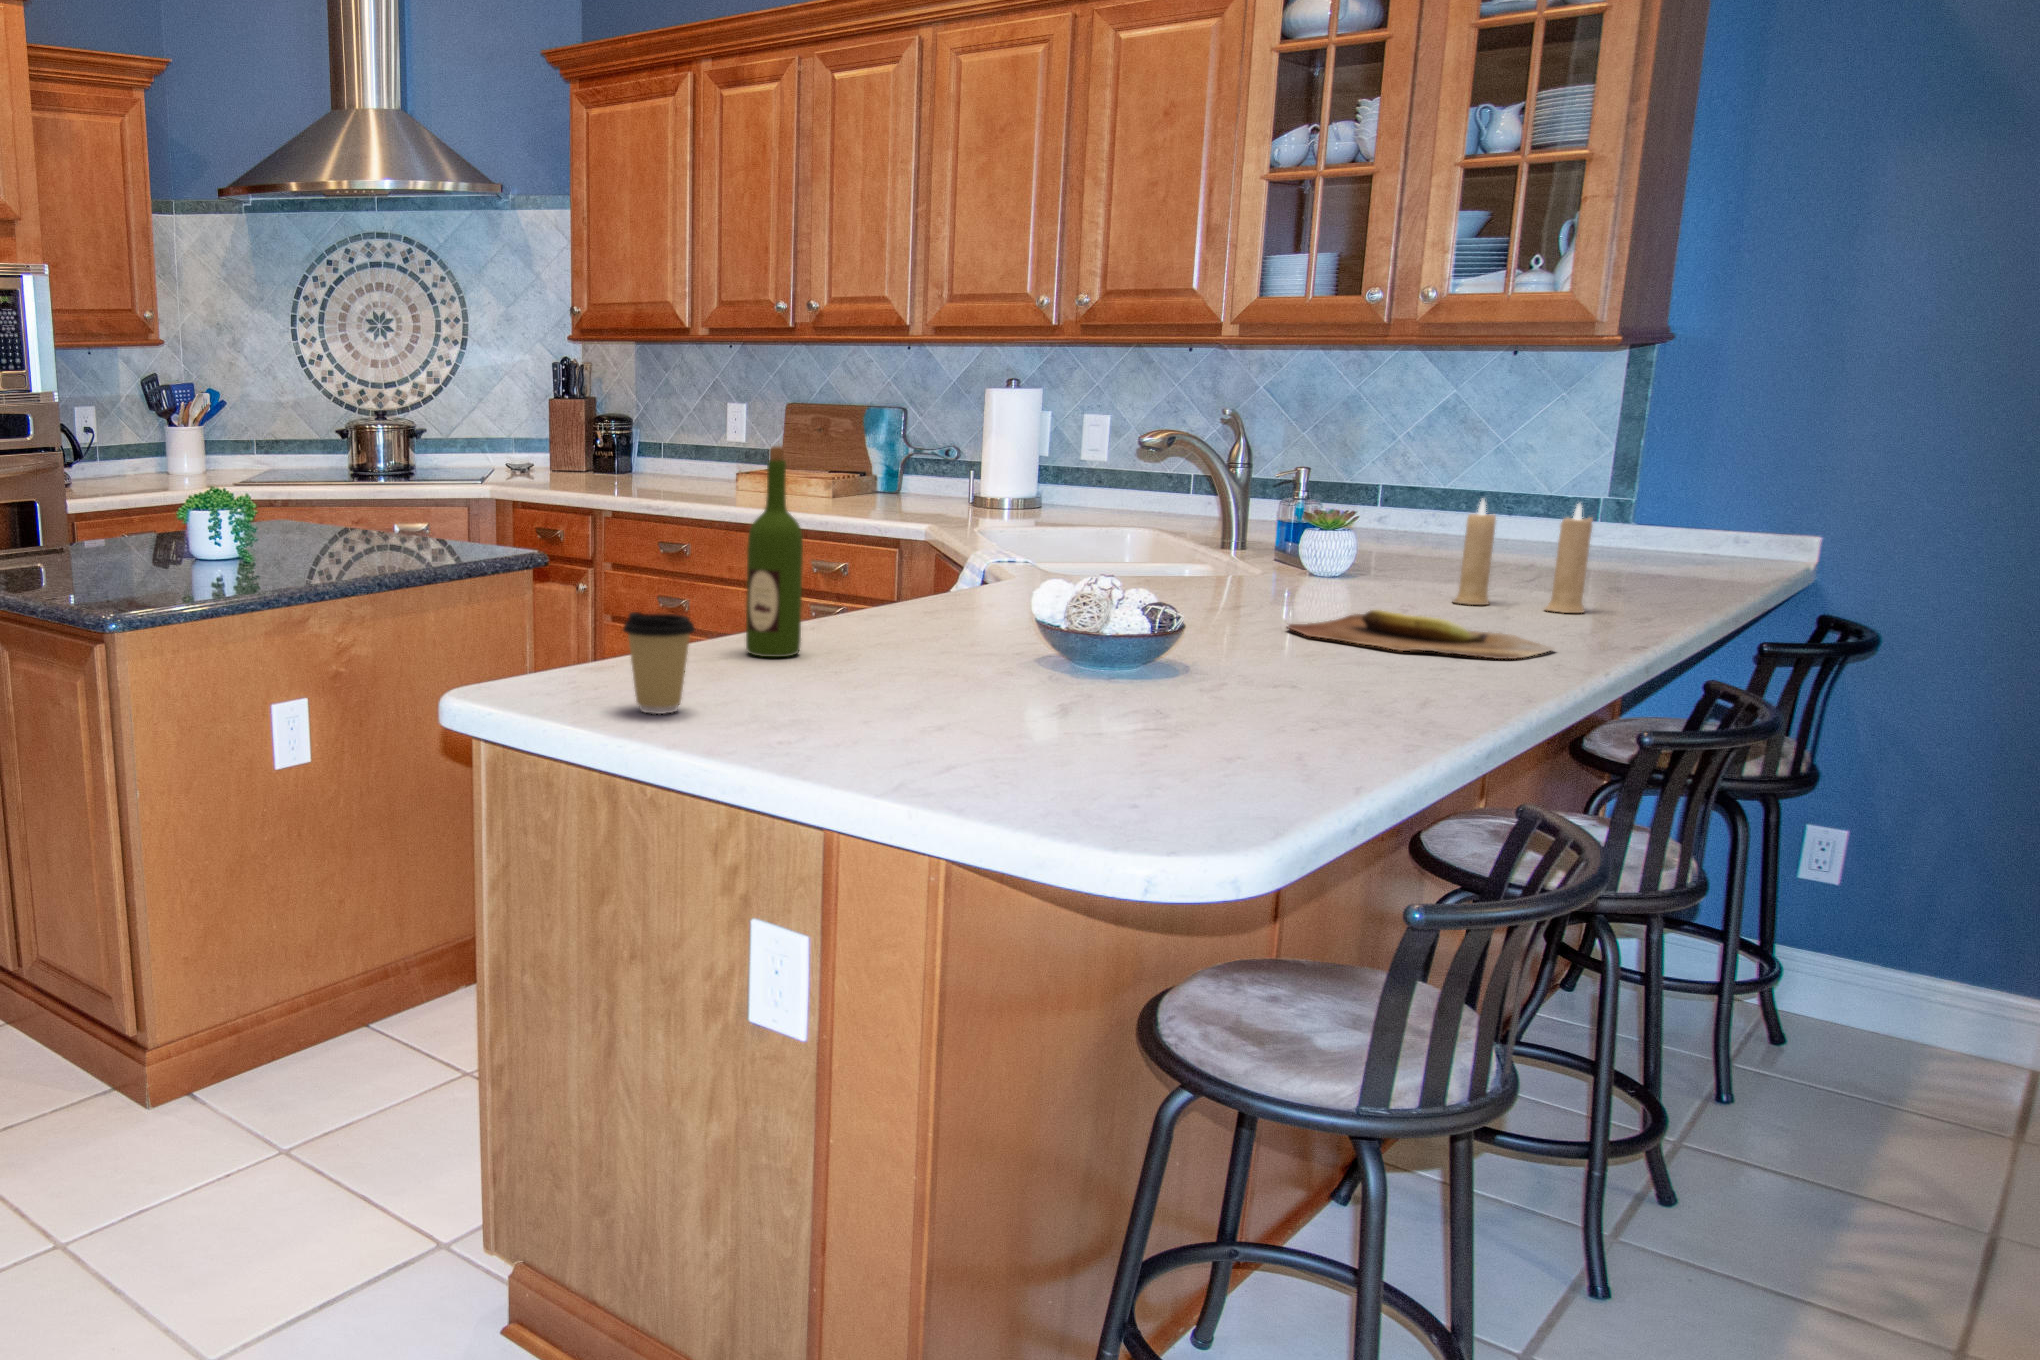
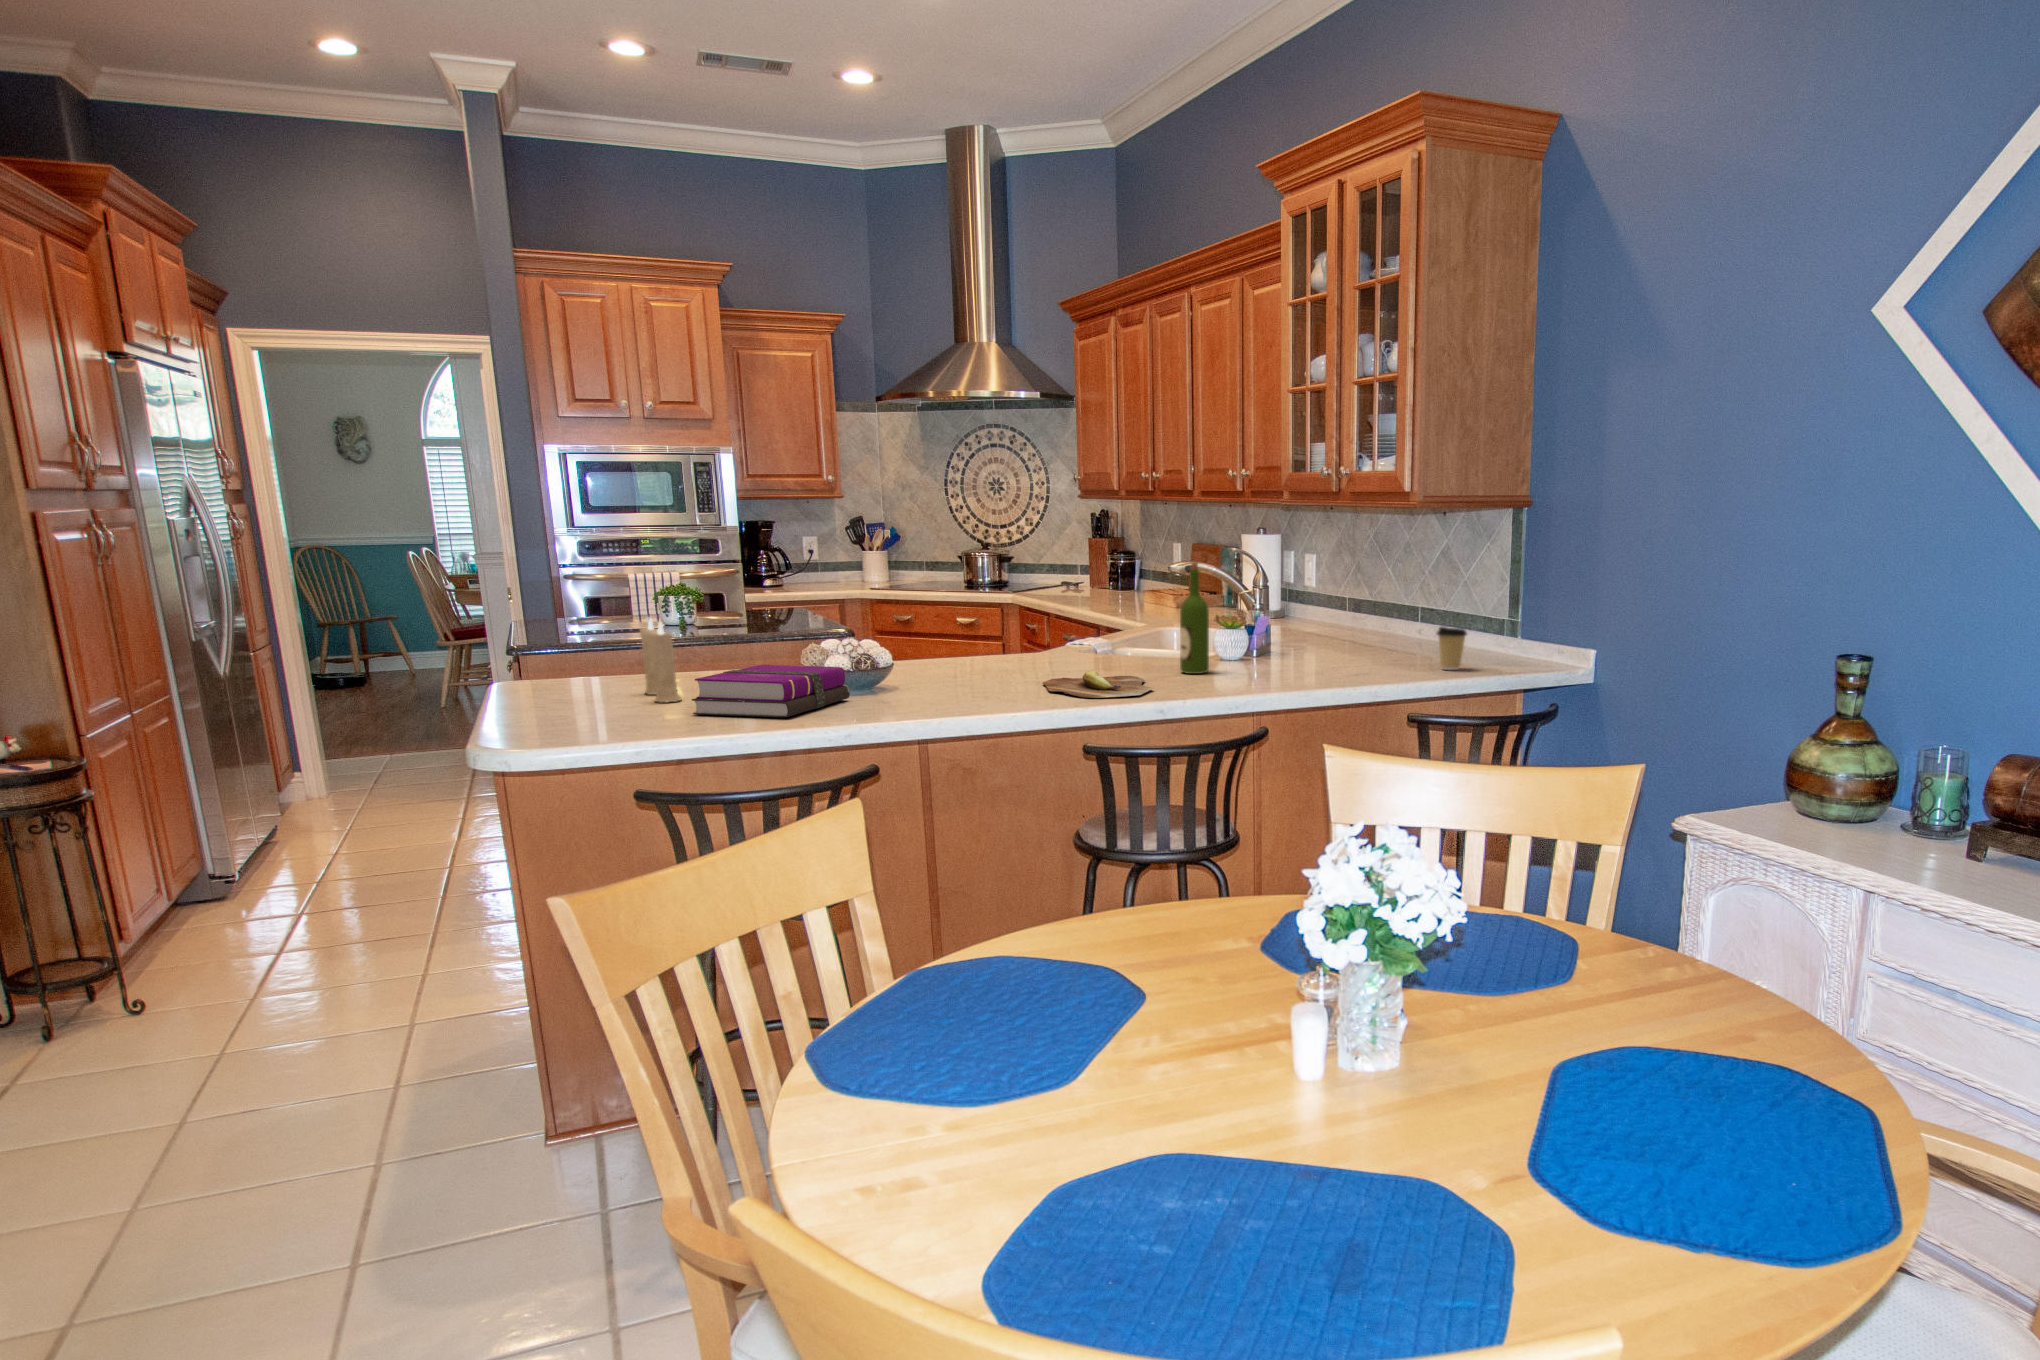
wine bottle: present [746,446,803,657] -> present [1180,562,1209,674]
candle: present [1453,500,1593,613] -> present [640,618,682,702]
coffee cup: present [623,612,695,714] -> present [1437,627,1467,670]
hardback book: none [1039,635,1331,747] -> present [692,665,850,717]

